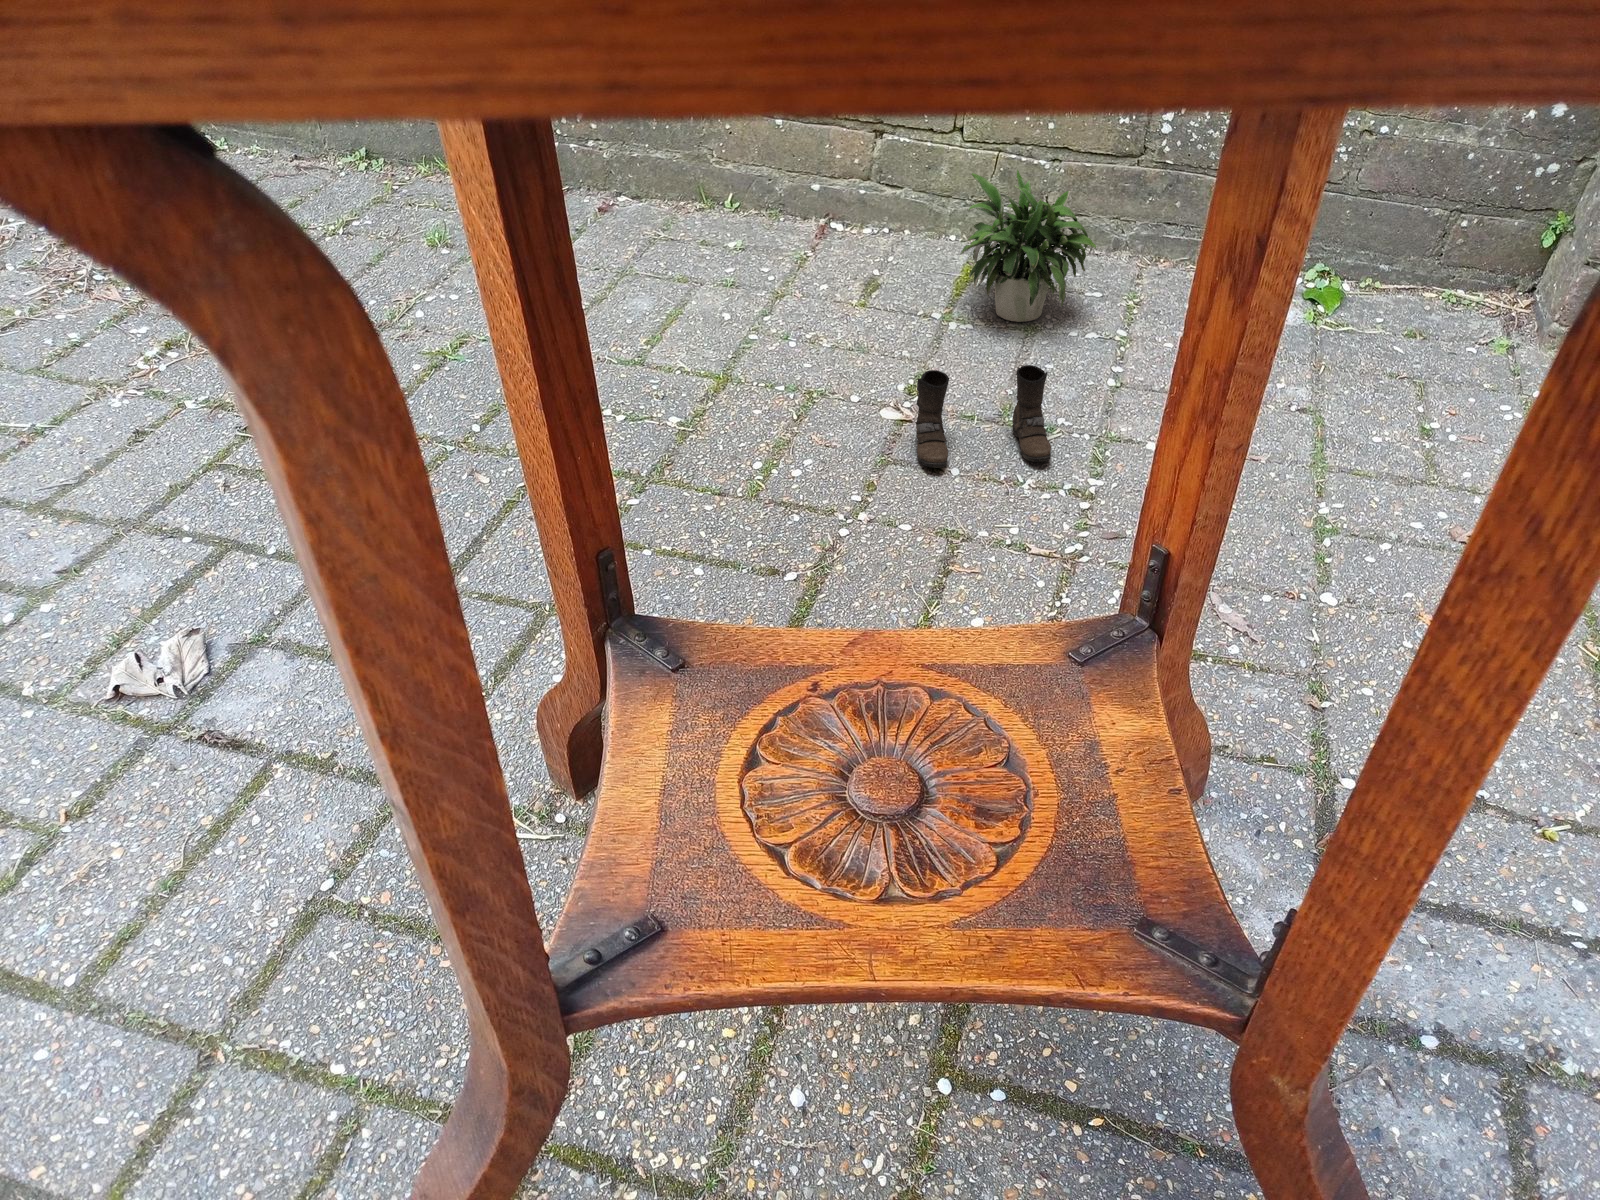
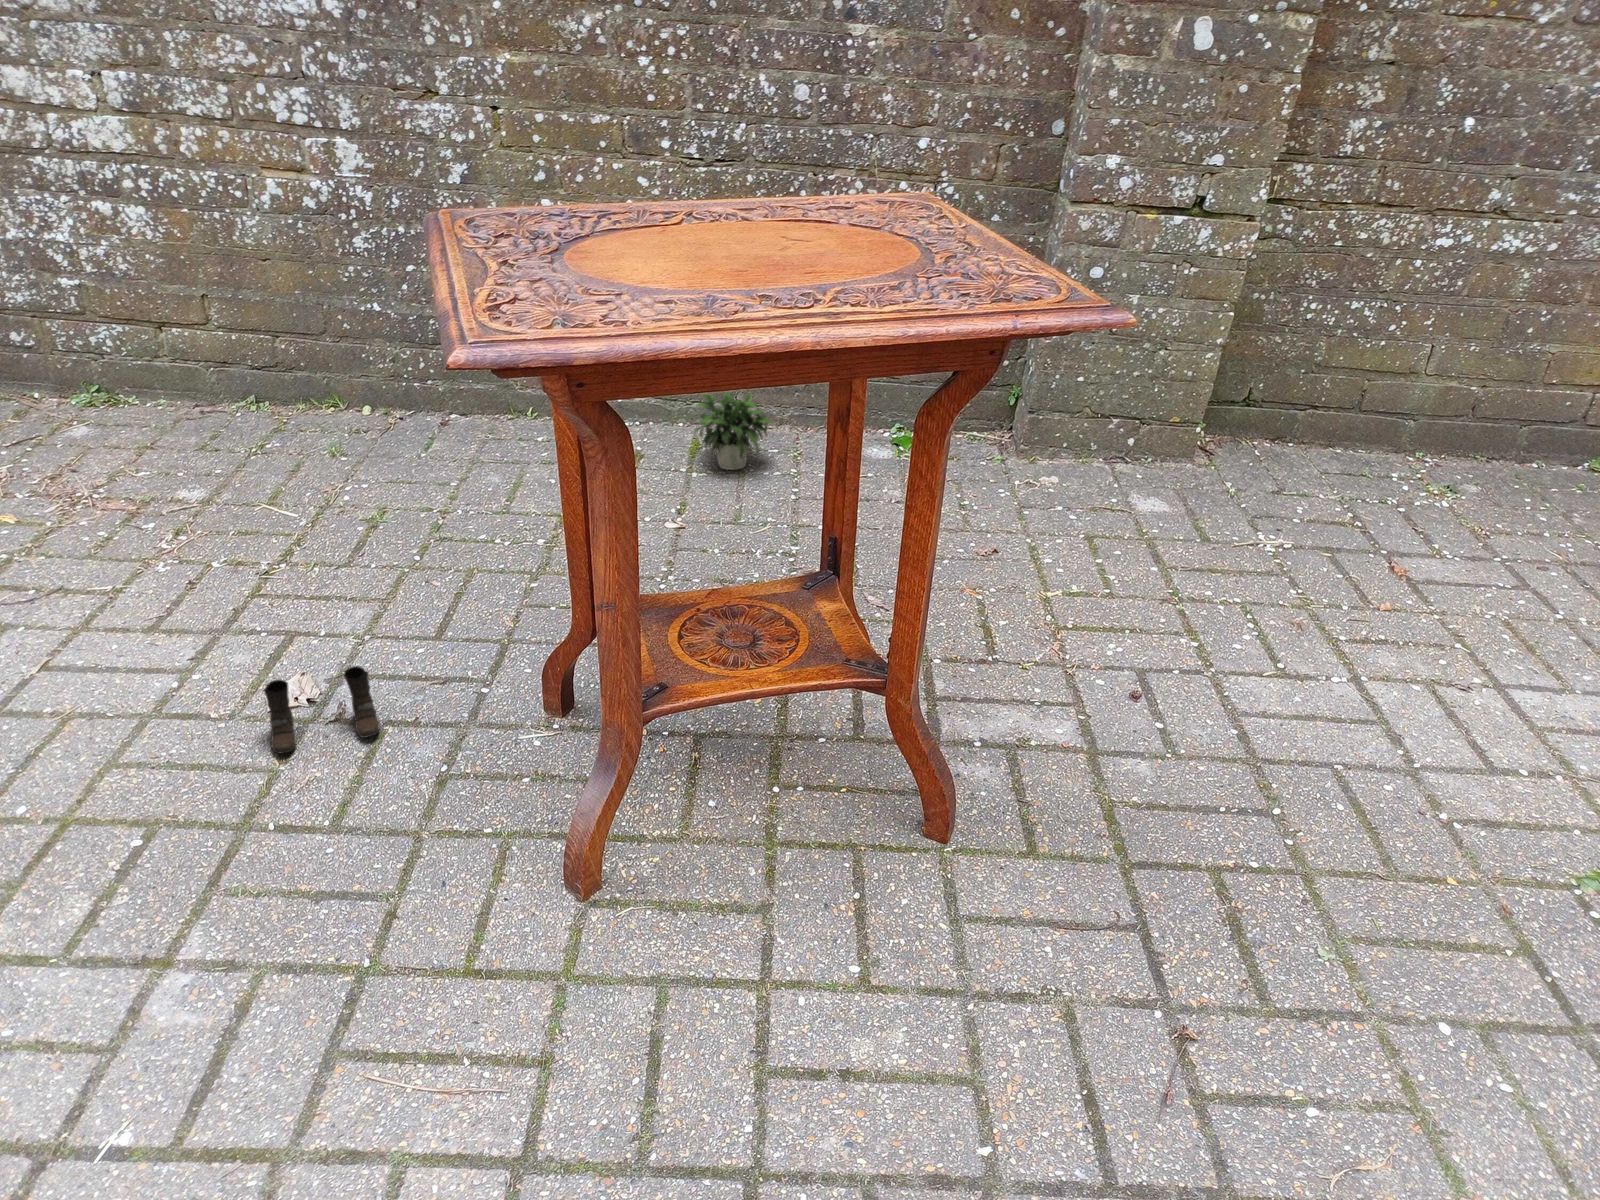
boots: present [915,365,1051,468] -> present [263,666,379,754]

